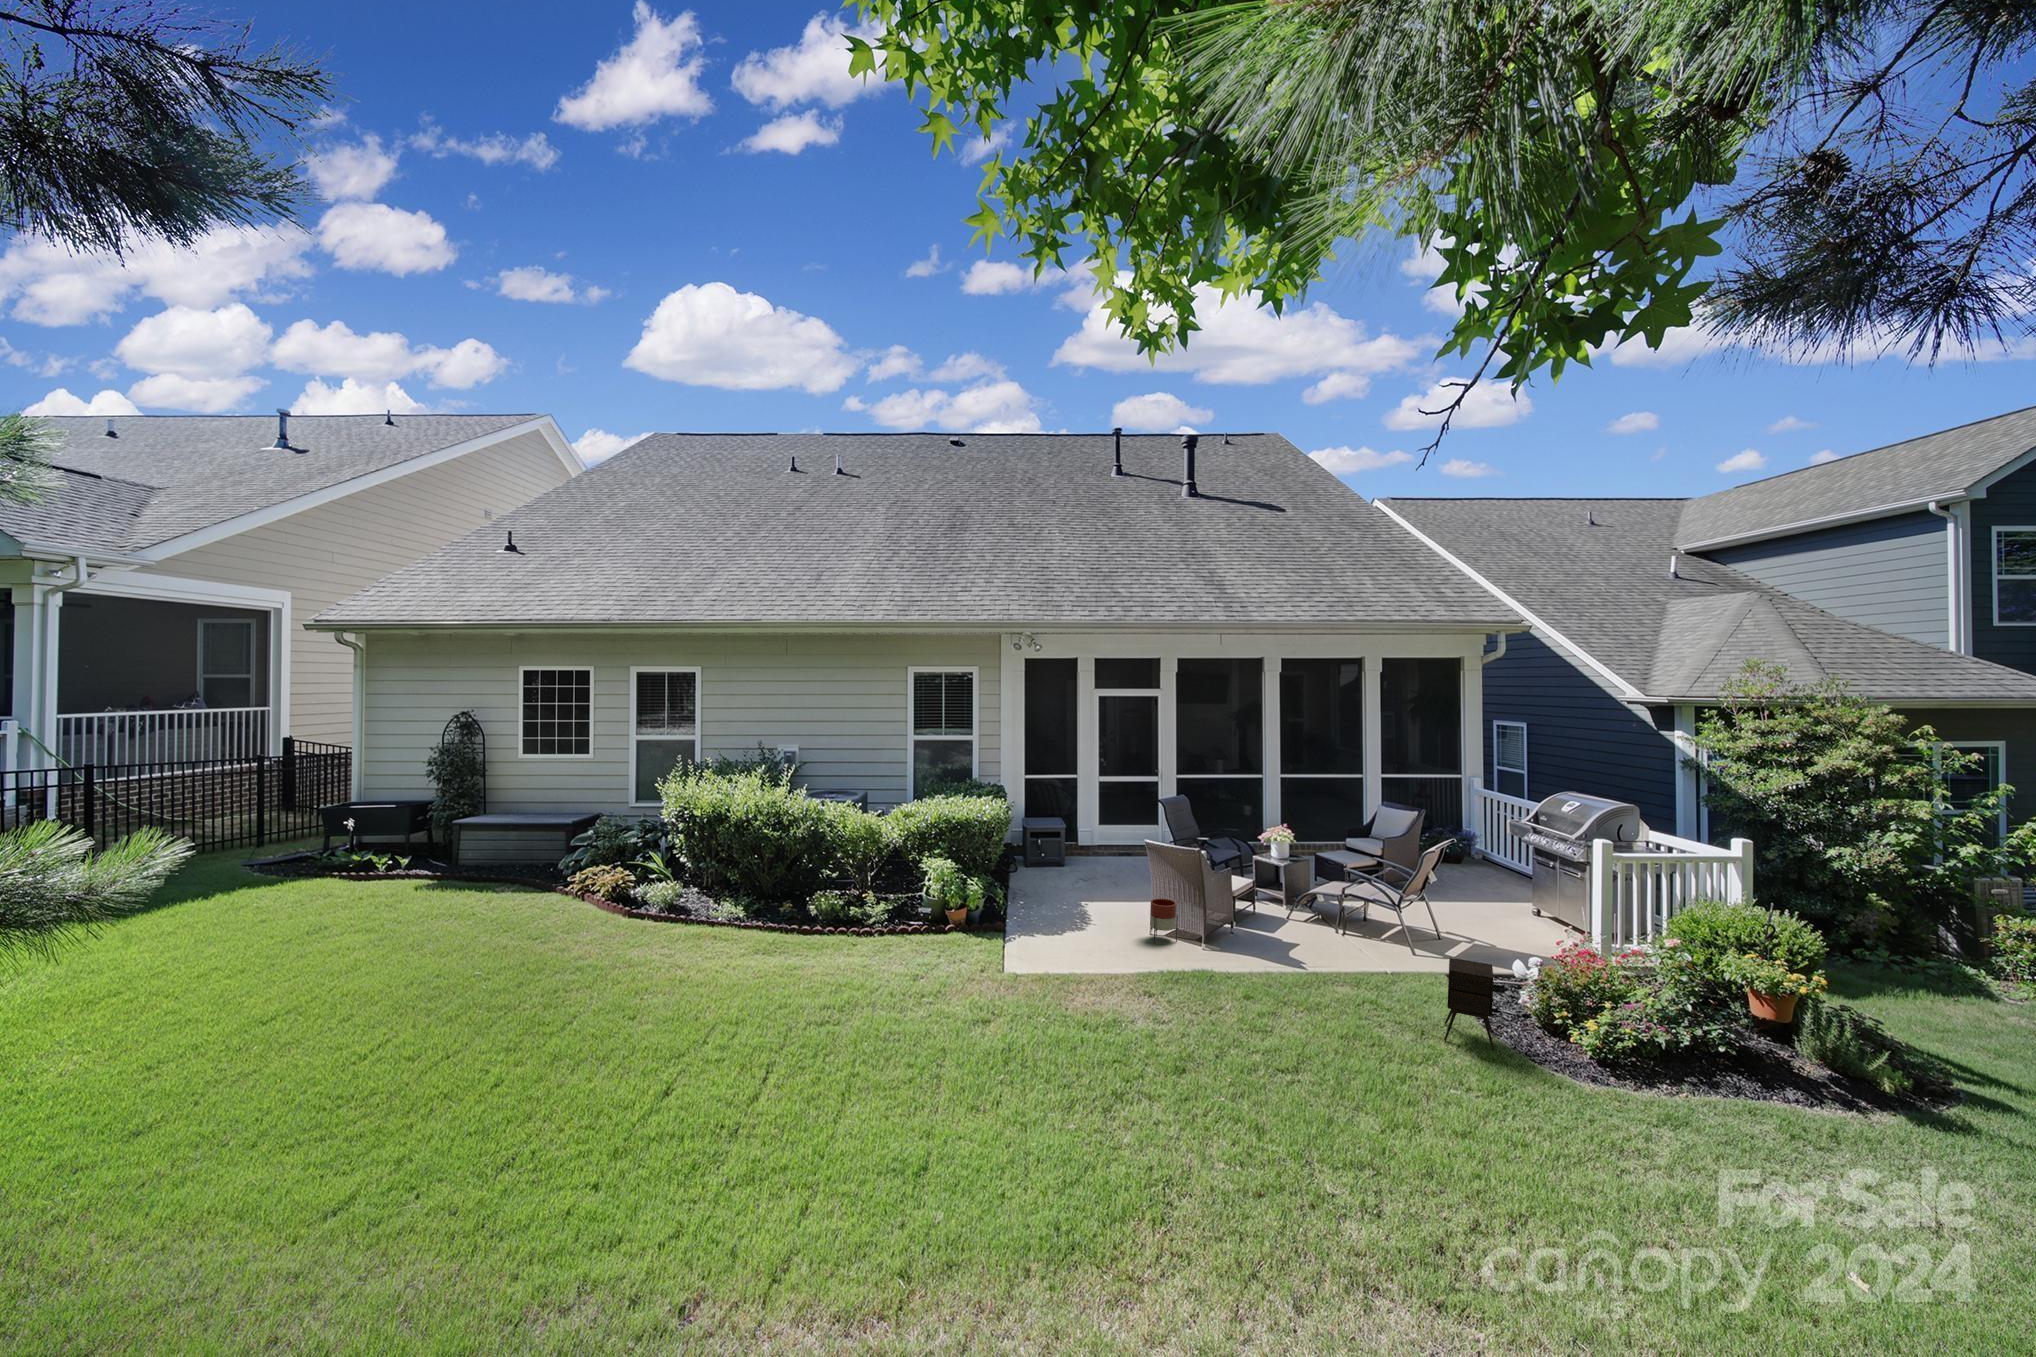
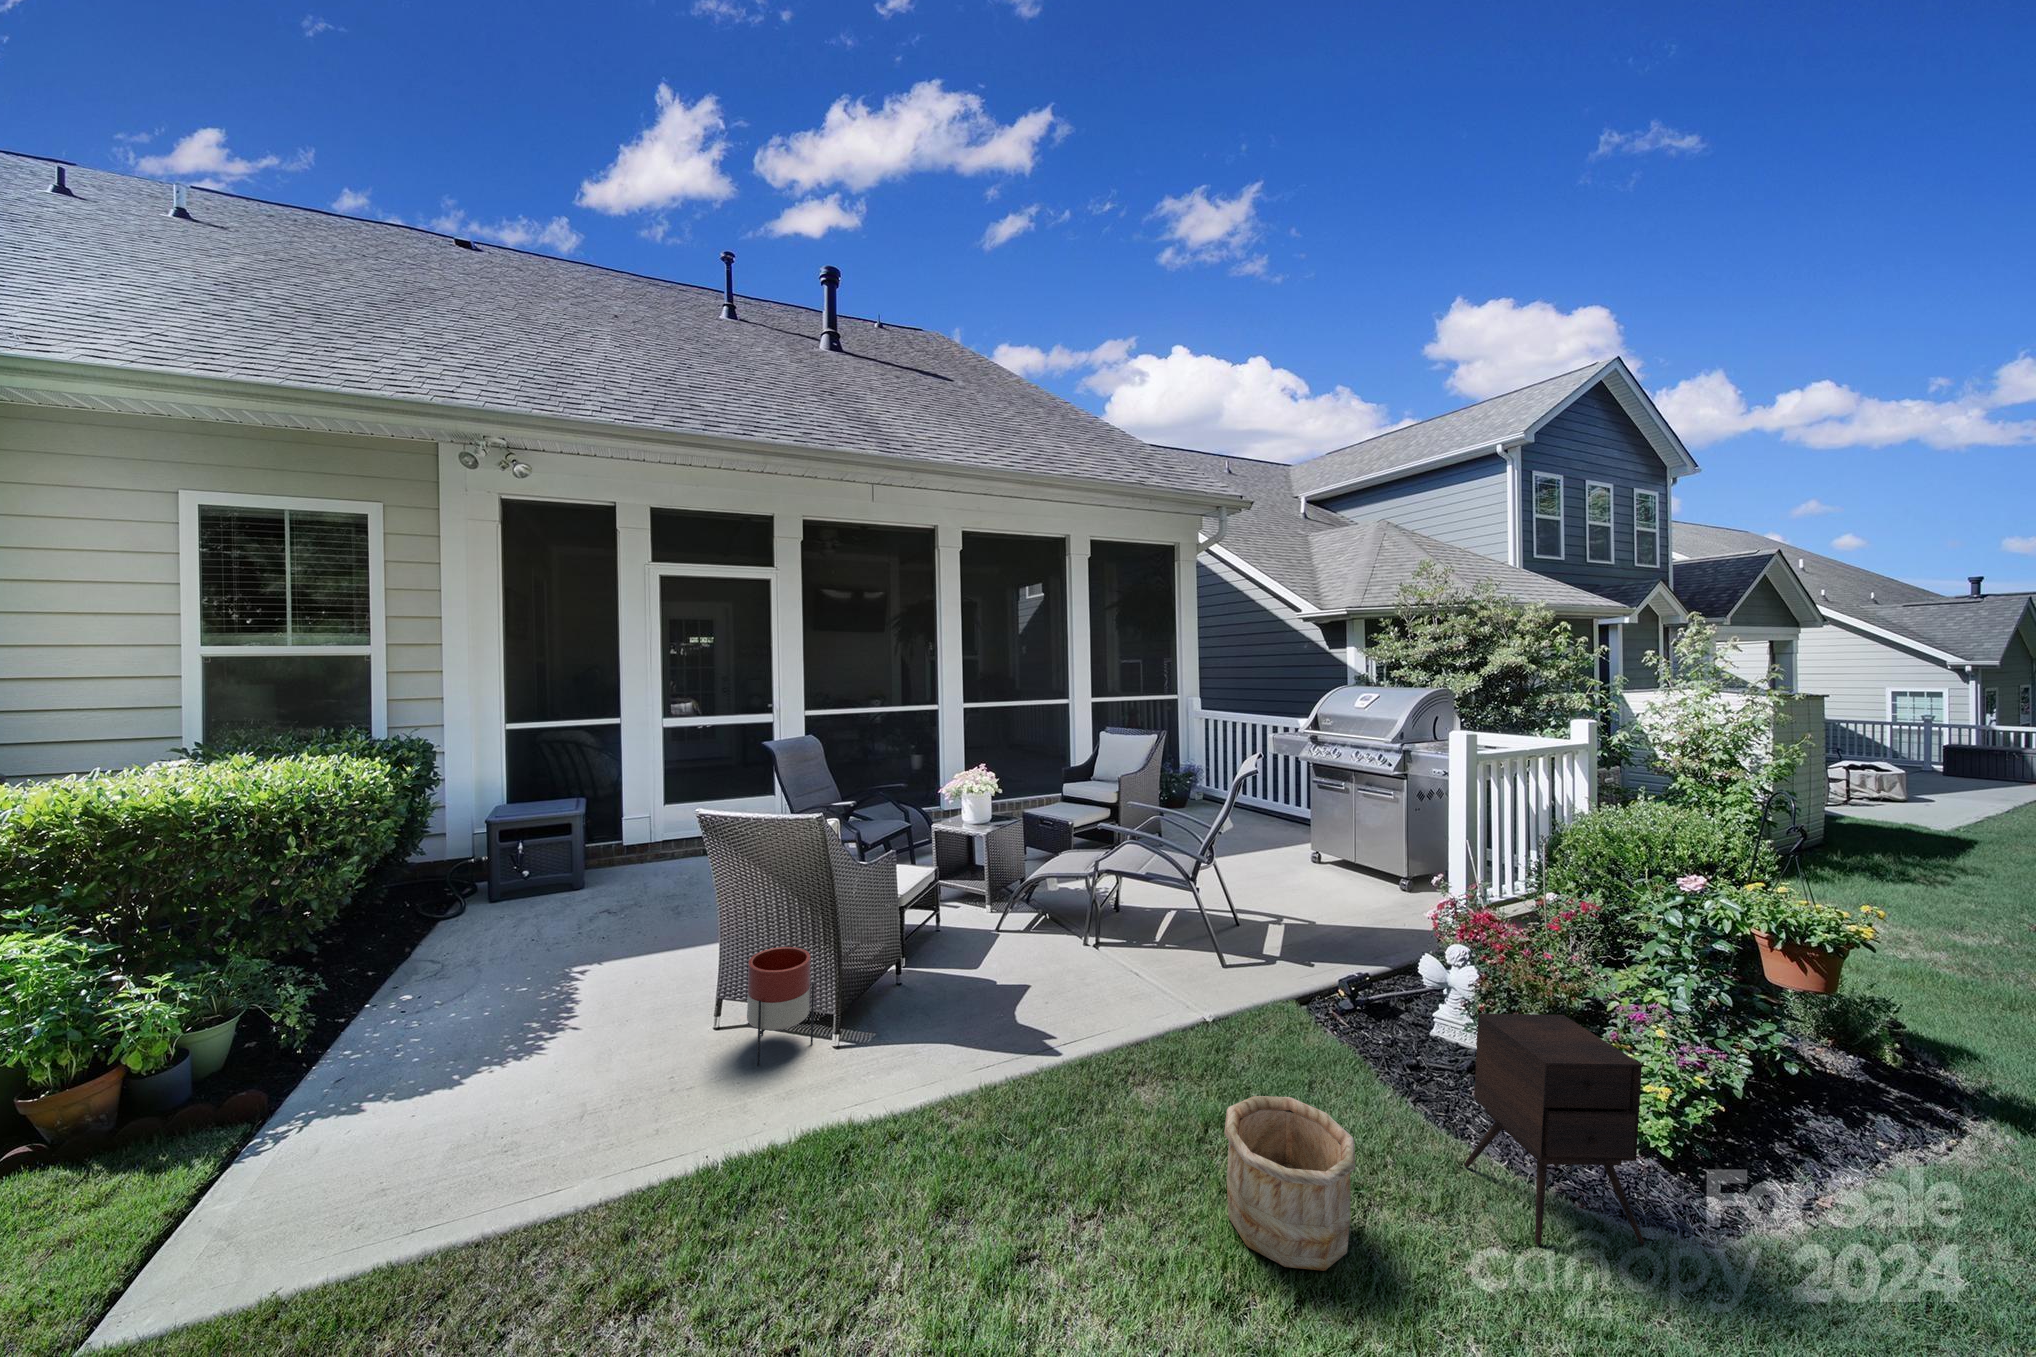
wooden bucket: none [1319,972,1369,1025] -> present [1224,1096,1355,1271]

